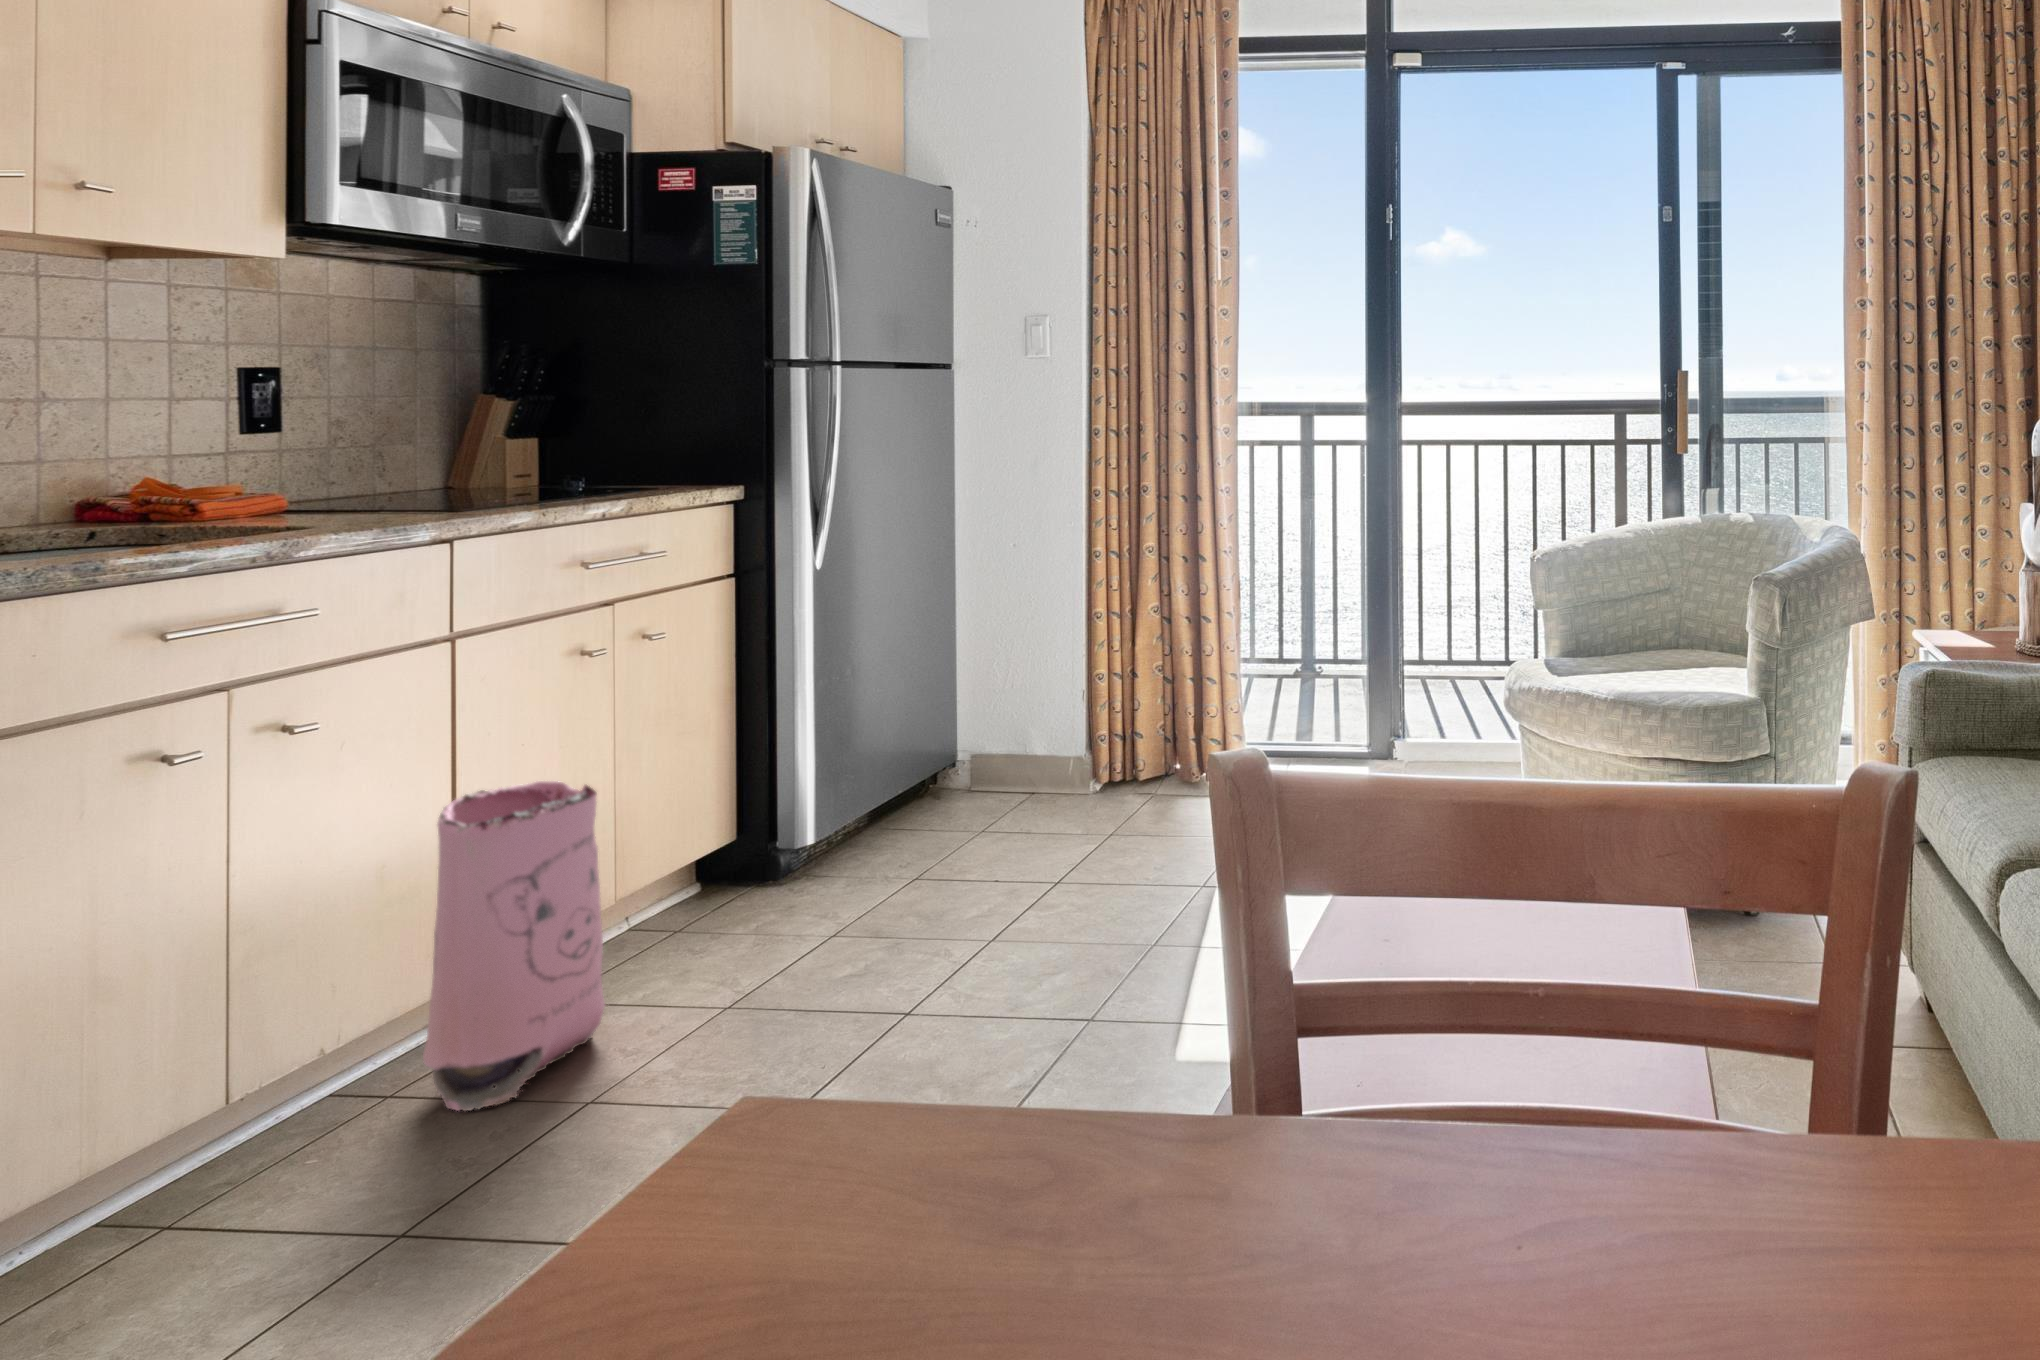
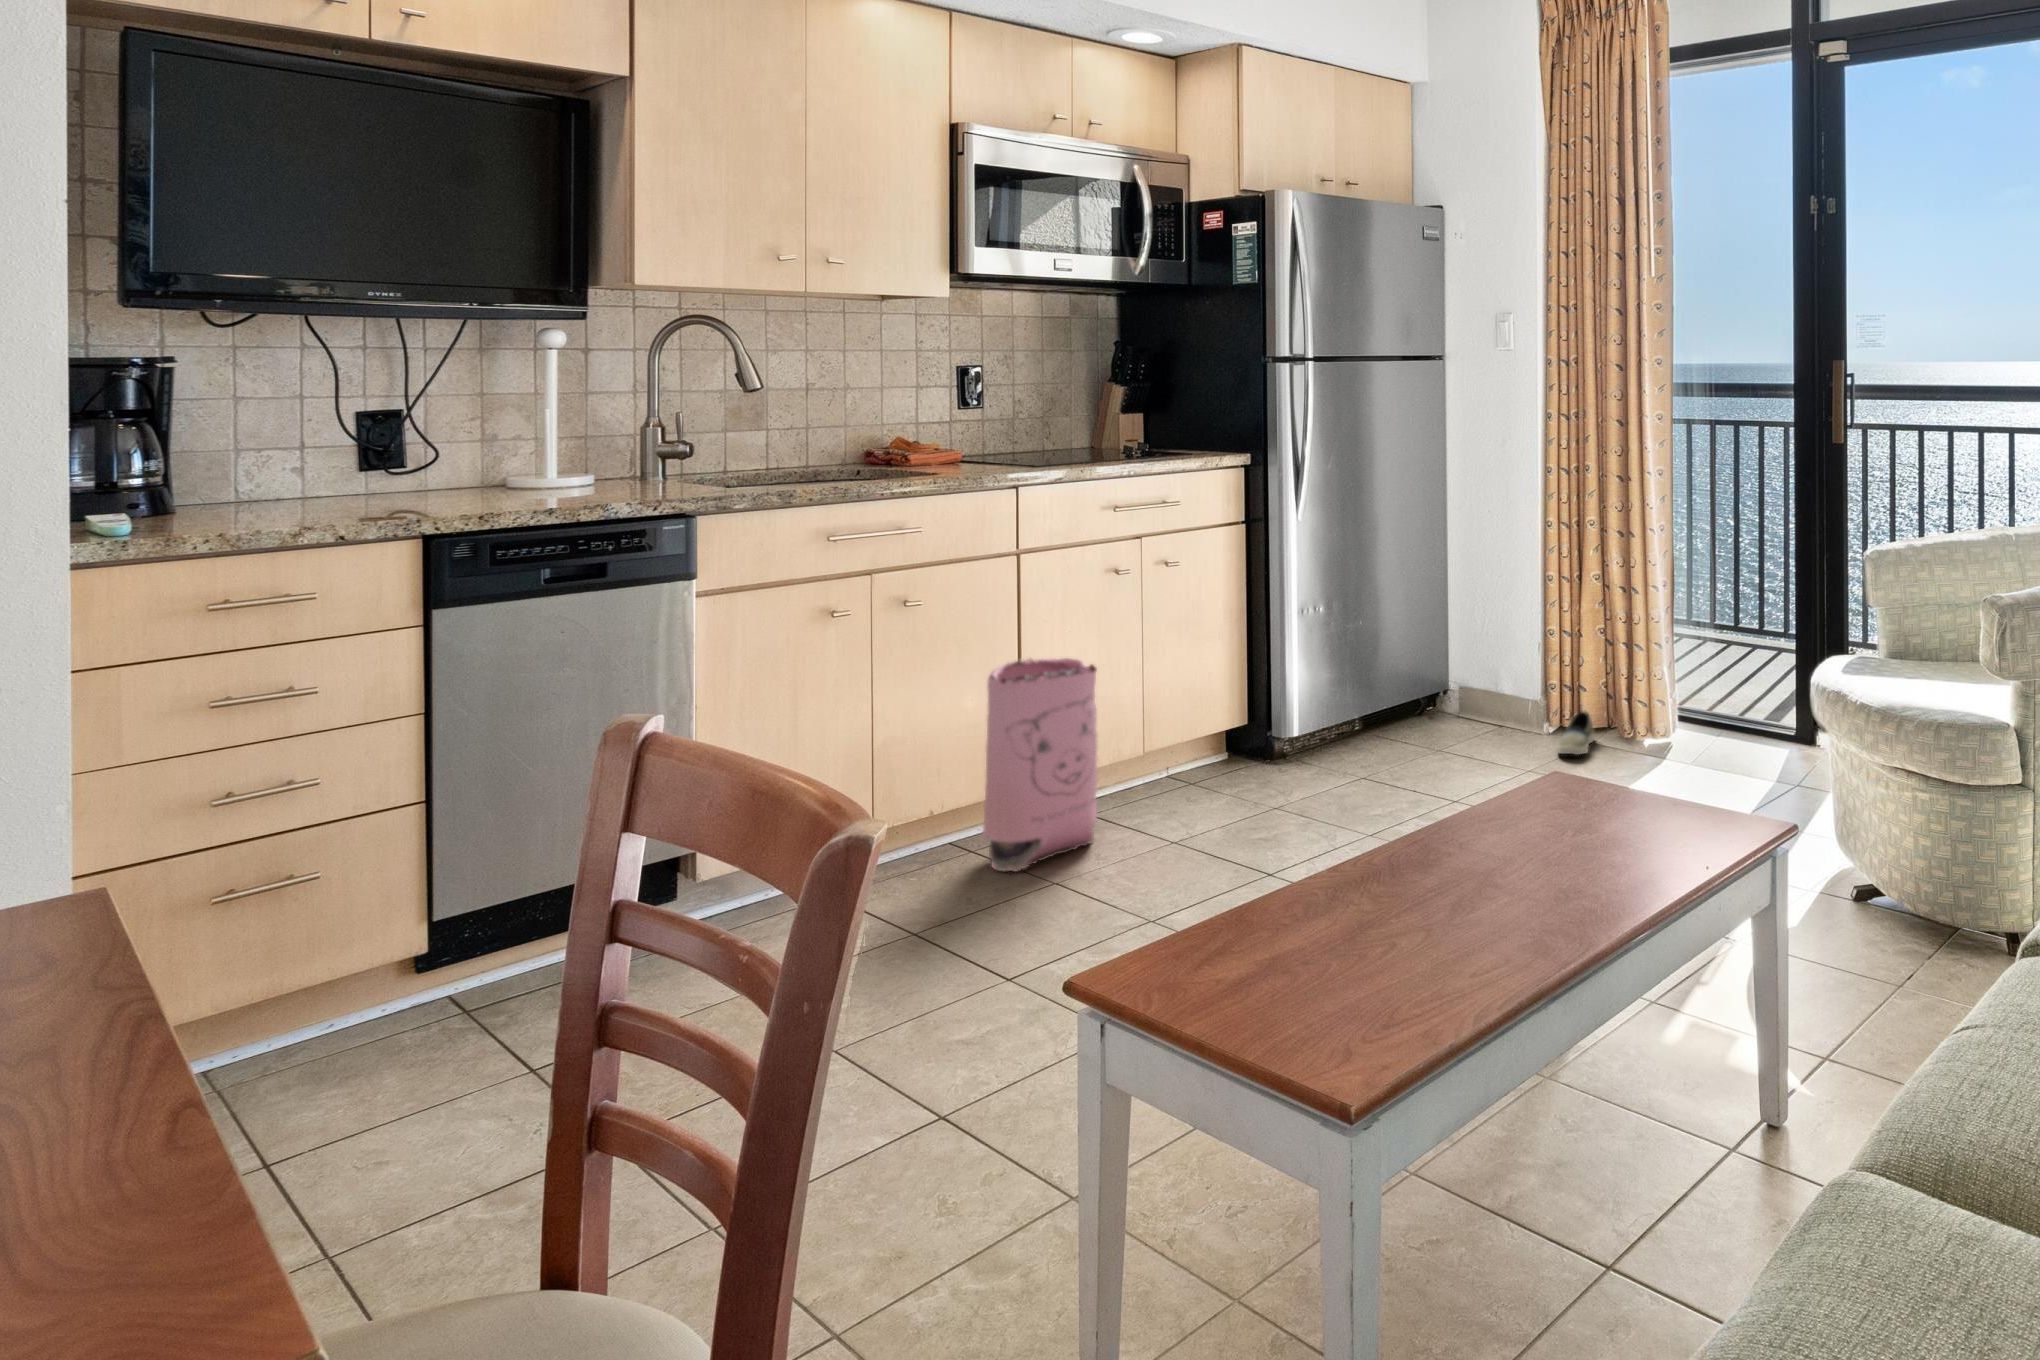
shoe: none [1123,761,1161,811] -> present [1557,711,1594,755]

